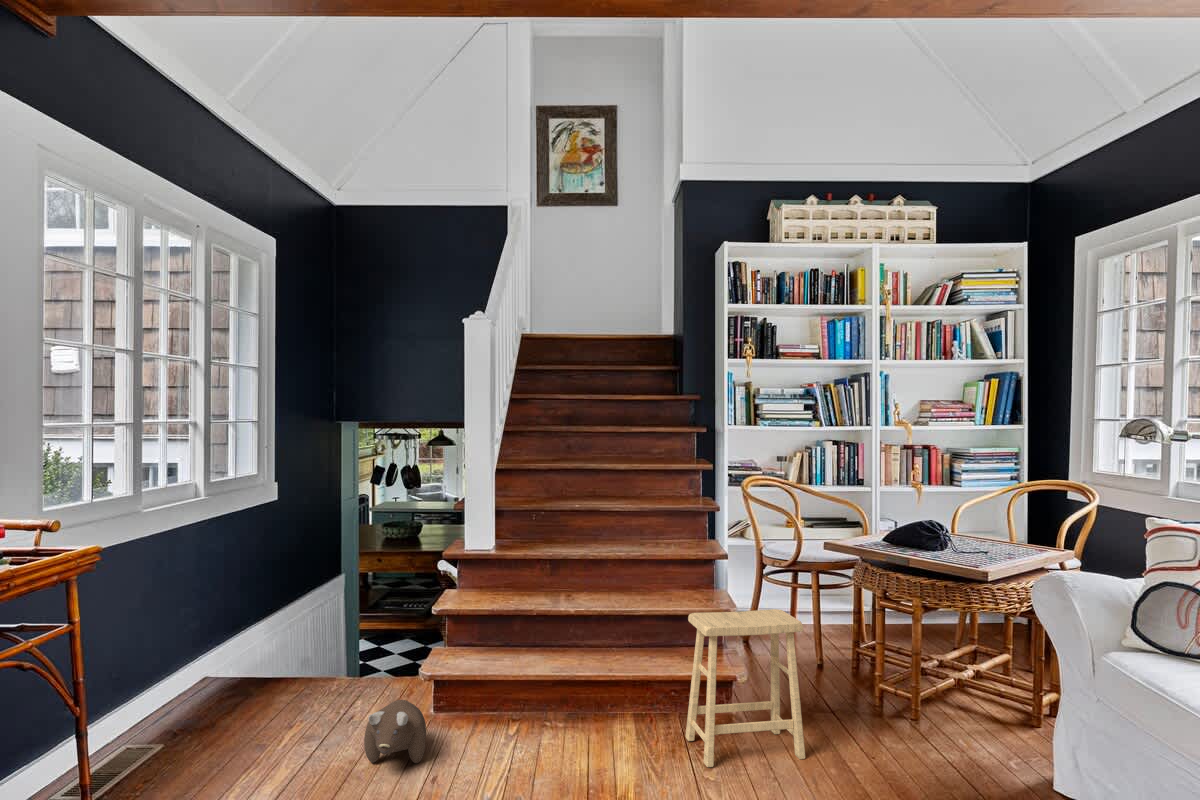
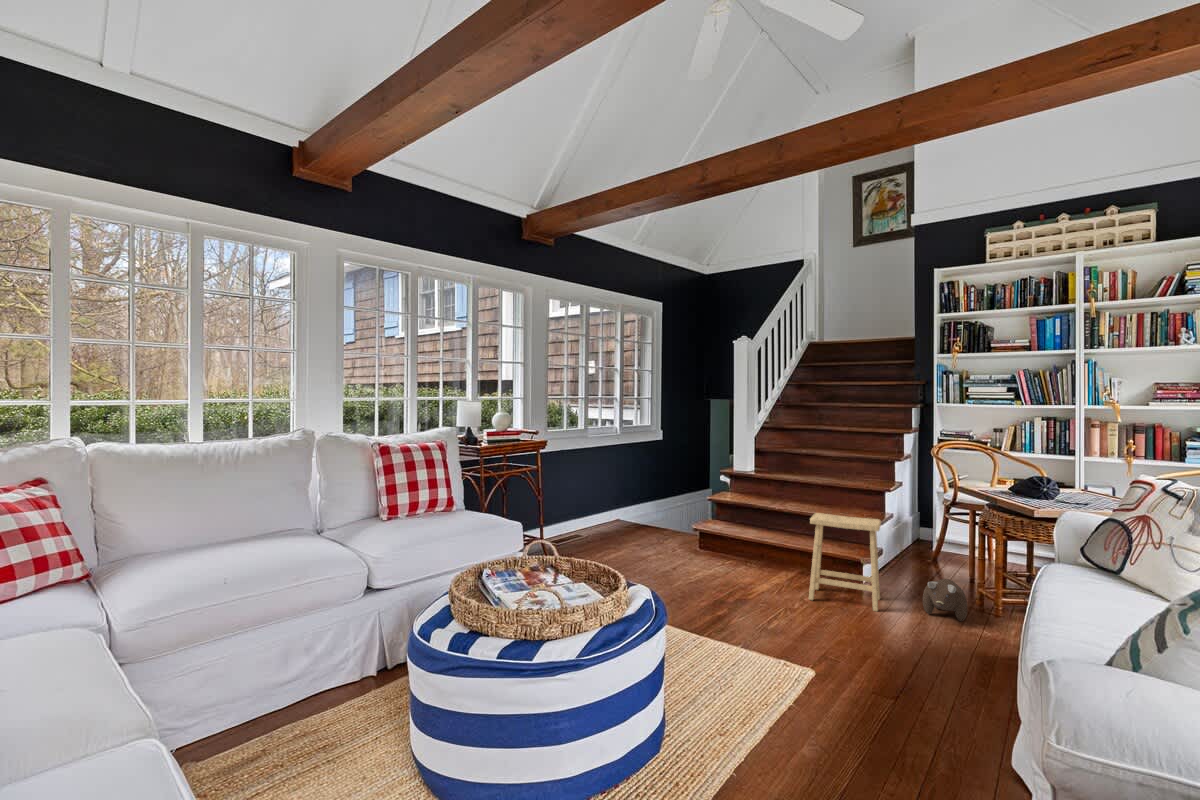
plush toy: present [364,700,426,763] -> present [923,579,967,621]

